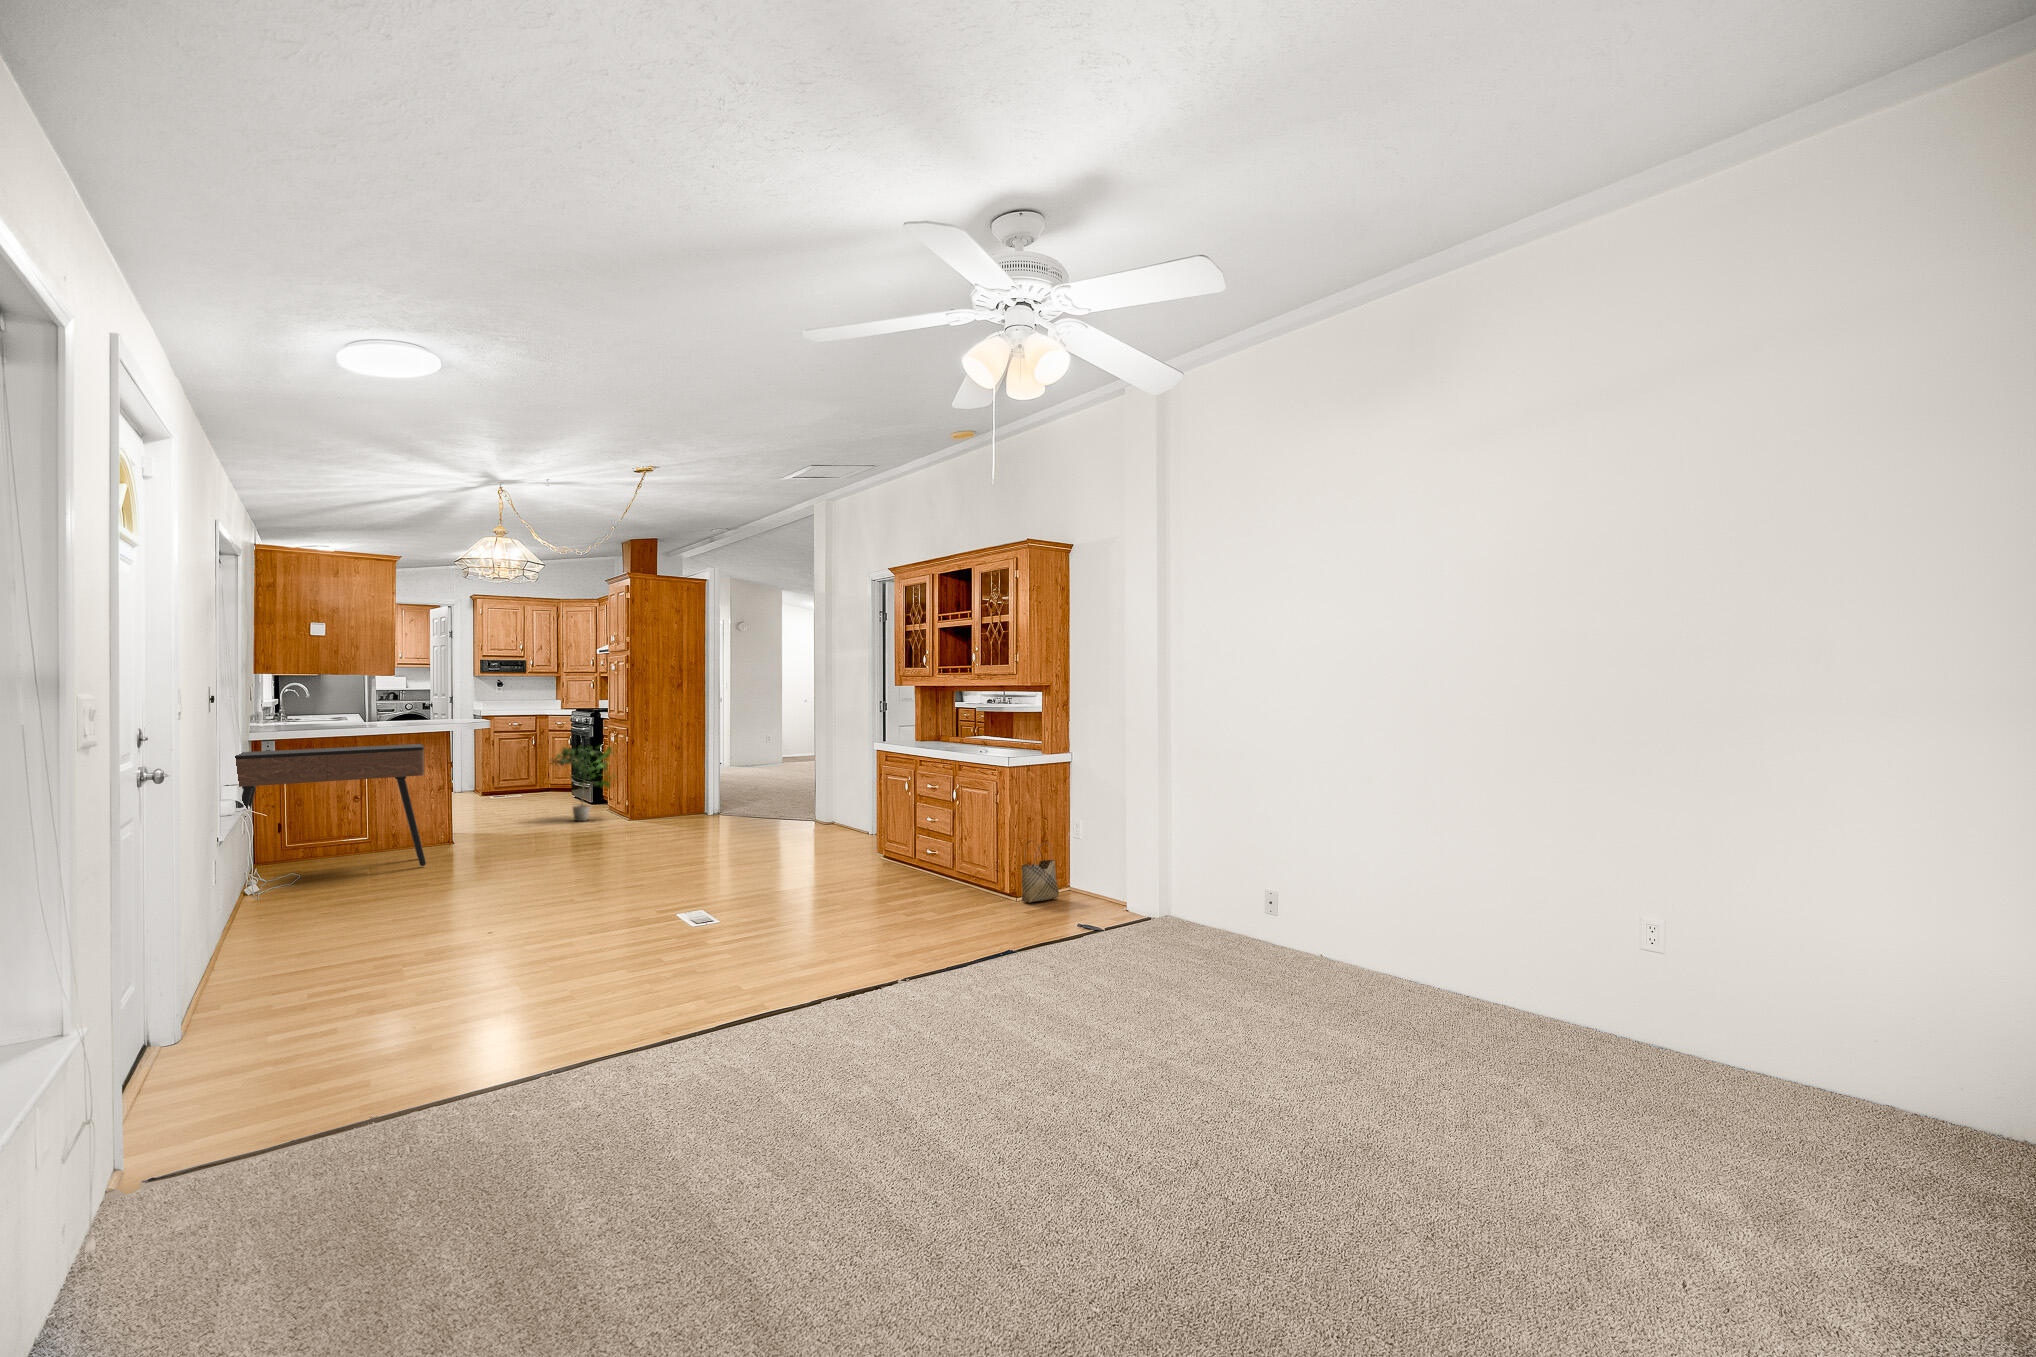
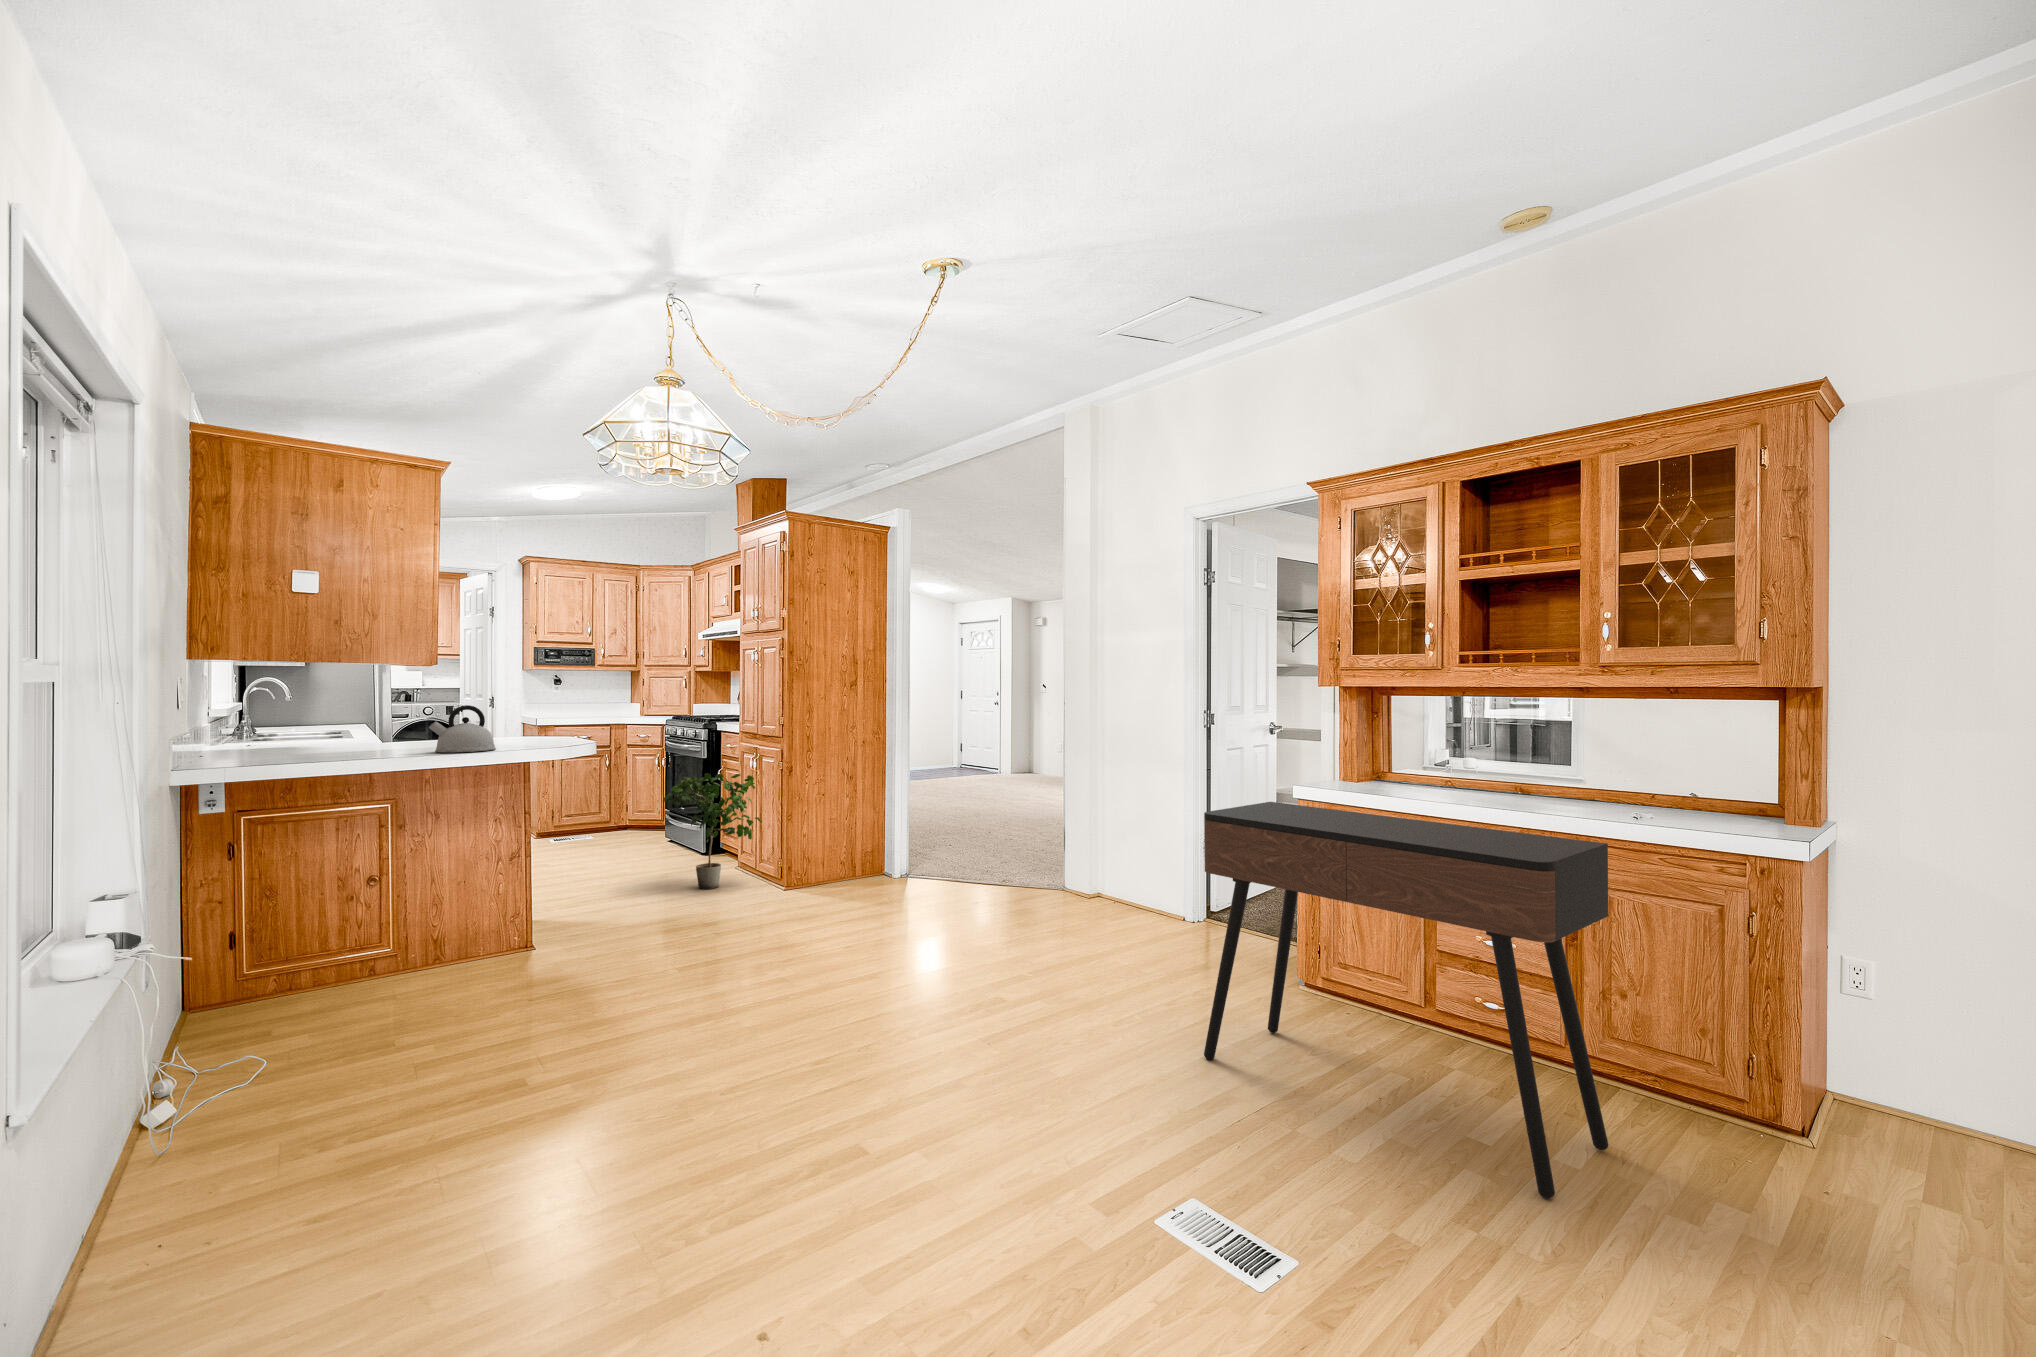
kettle: none [389,699,428,726] -> present [429,705,496,752]
console table: present [235,744,426,866] -> present [1204,802,1609,1198]
woven basket: present [1021,841,1059,903] -> none [1830,1015,1905,1164]

